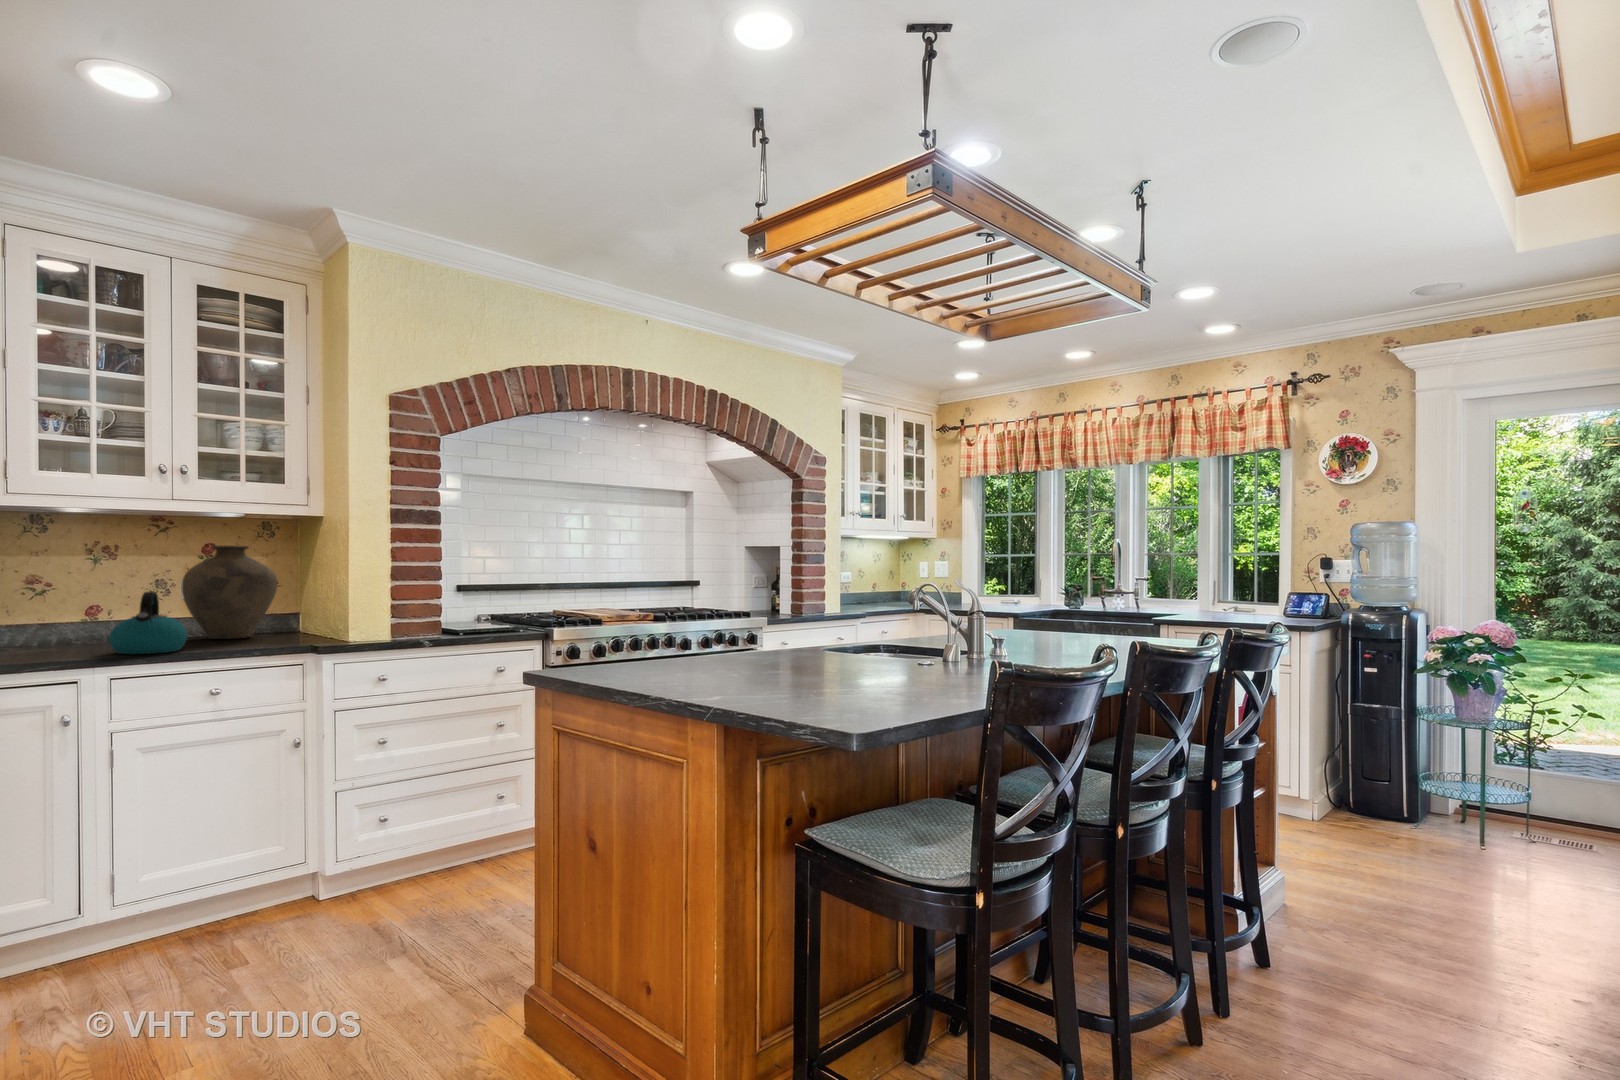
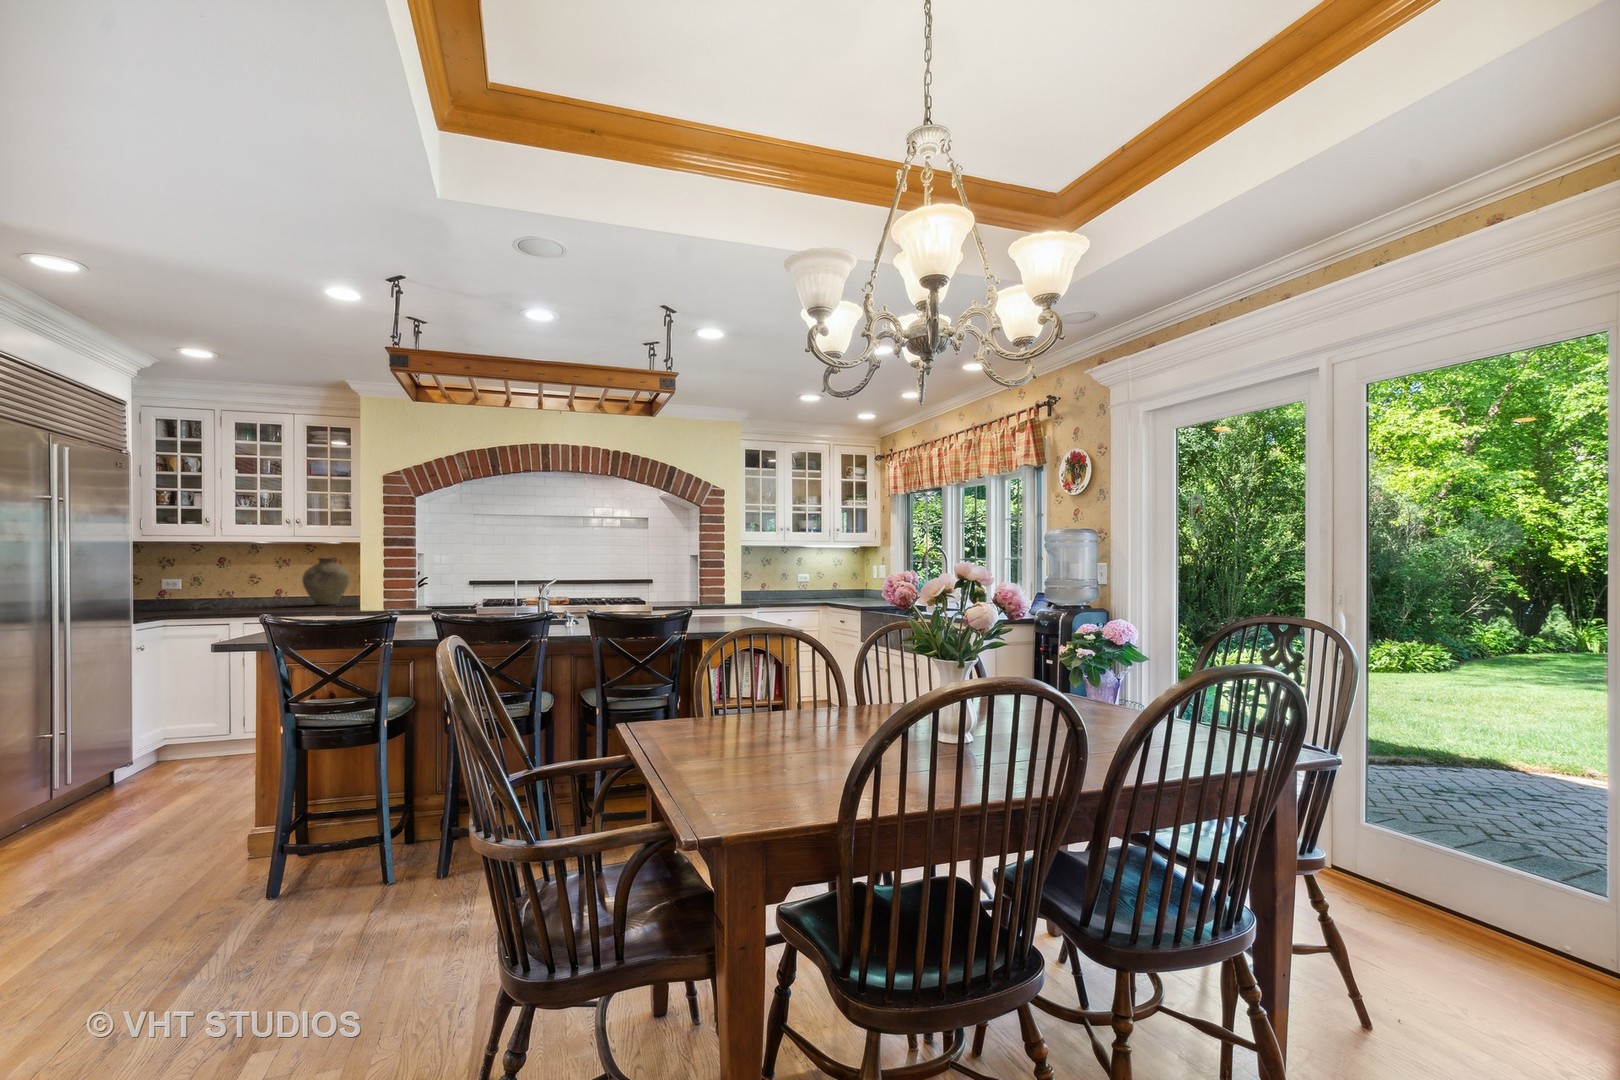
kettle: present [109,592,187,654] -> none [247,580,284,608]

